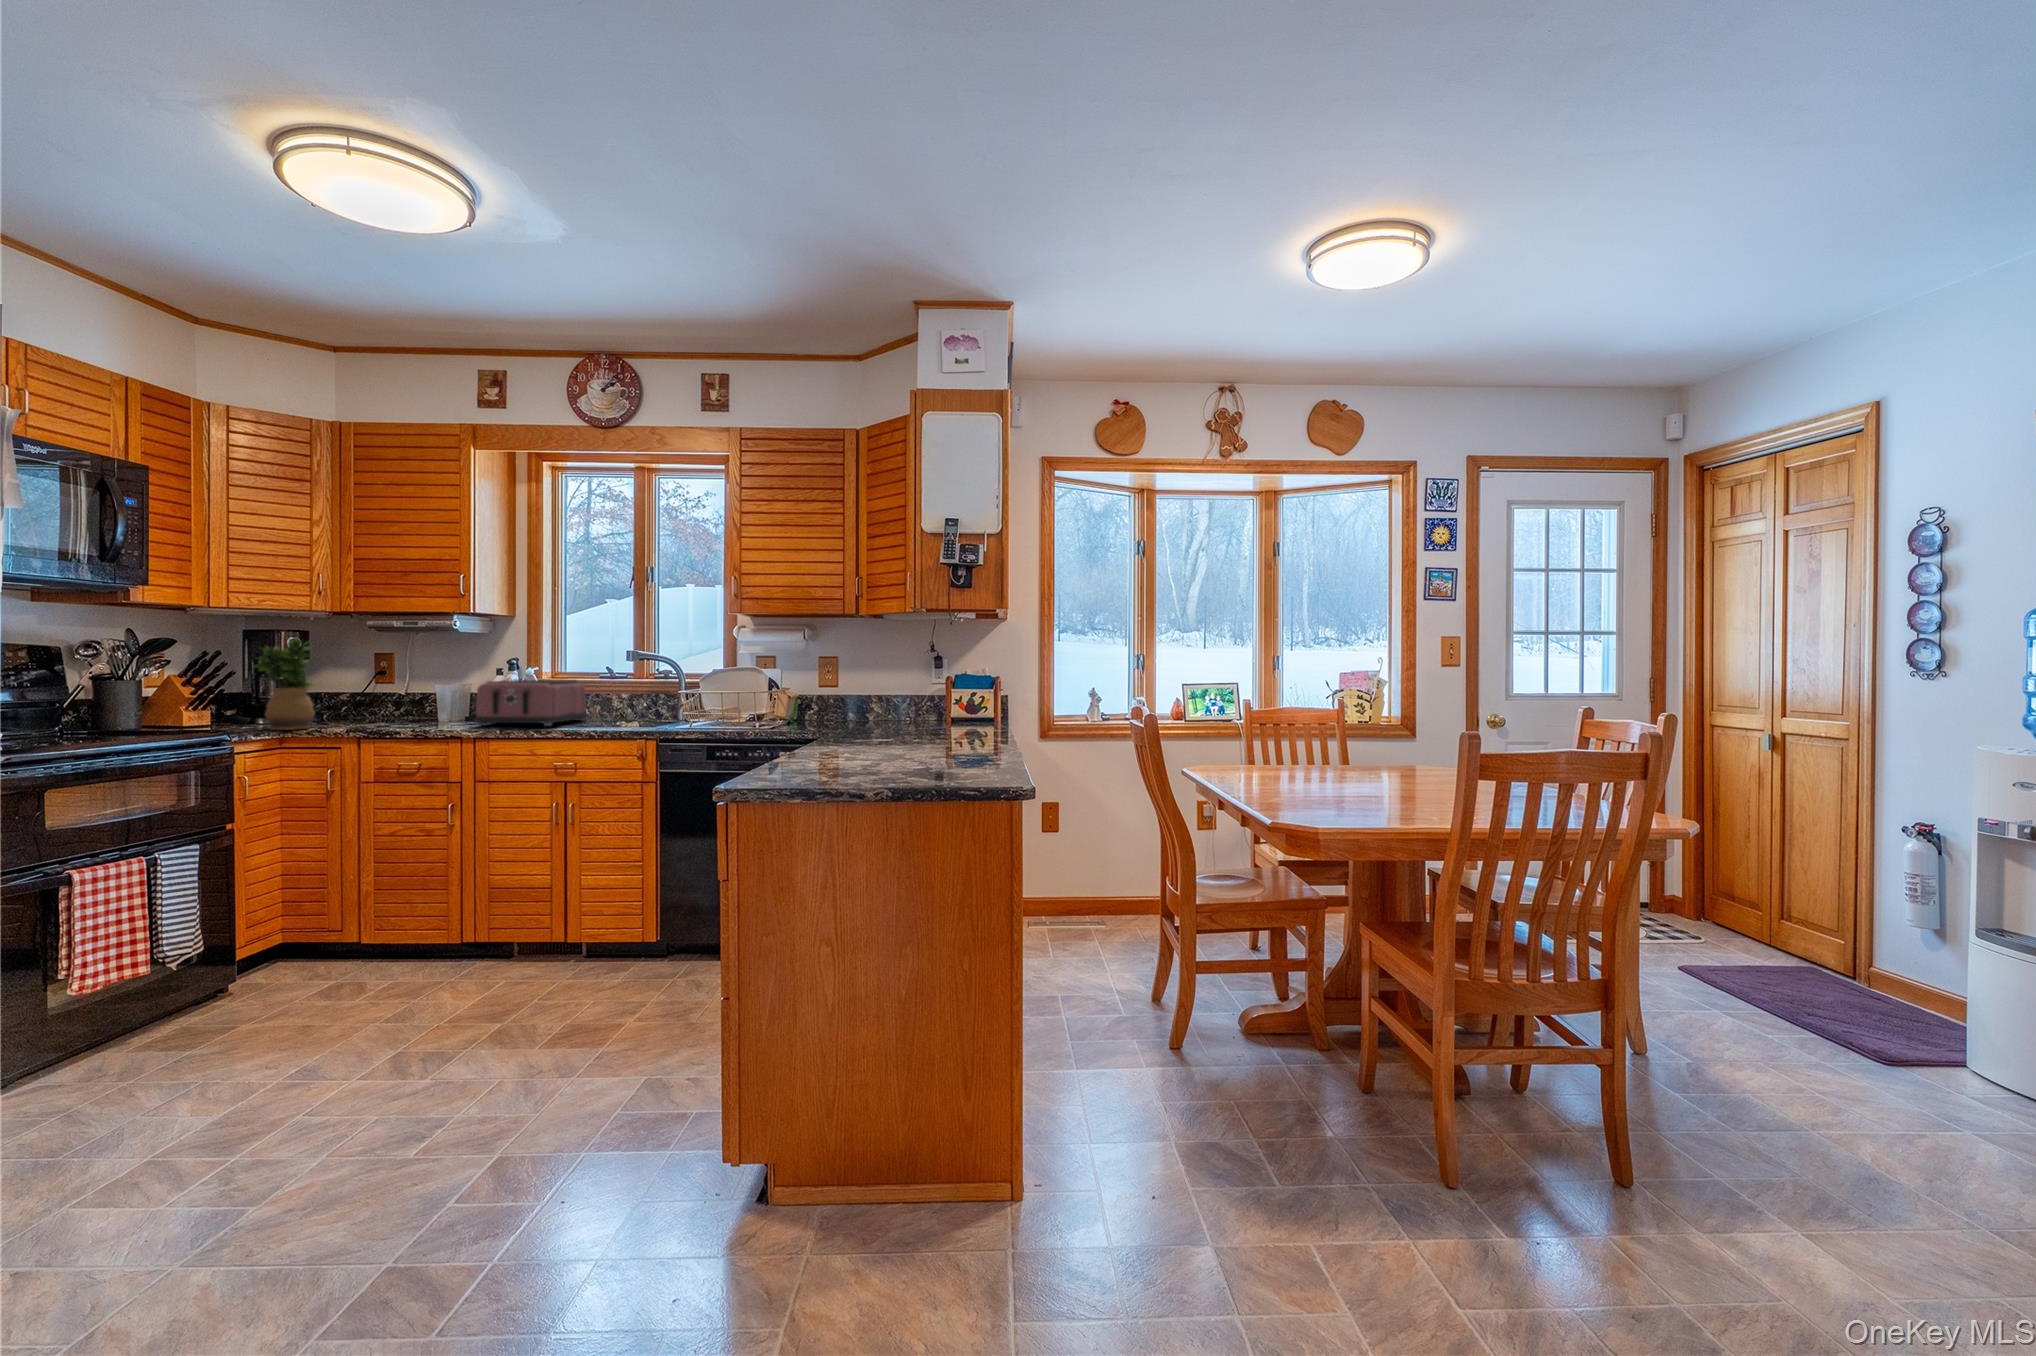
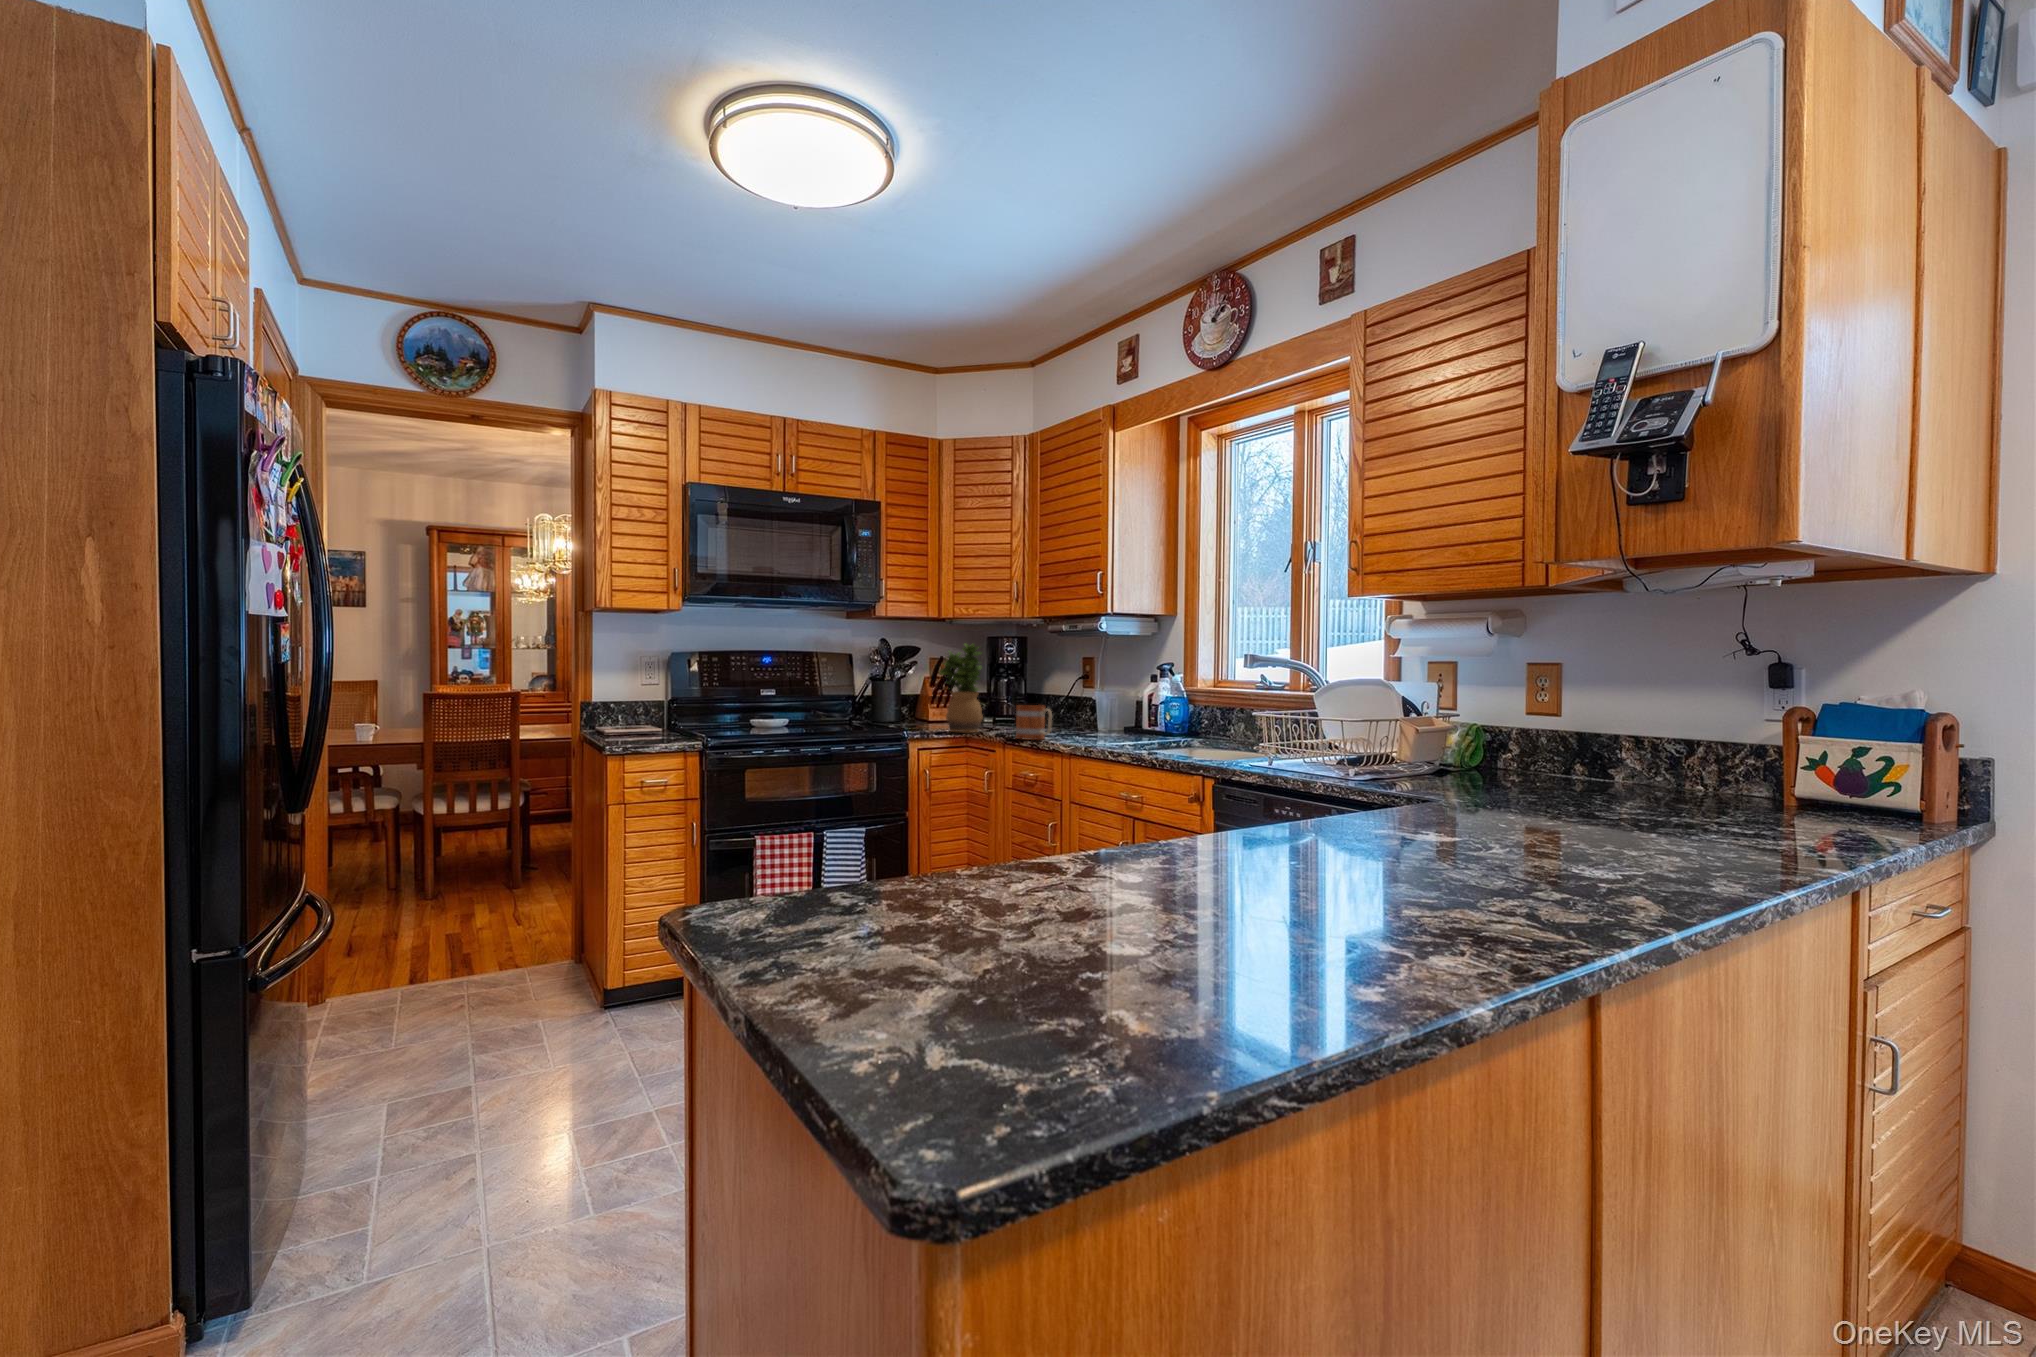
toaster: present [474,680,587,726] -> none [1083,690,1212,747]
mug: none [390,697,436,729] -> present [1016,705,1052,740]

